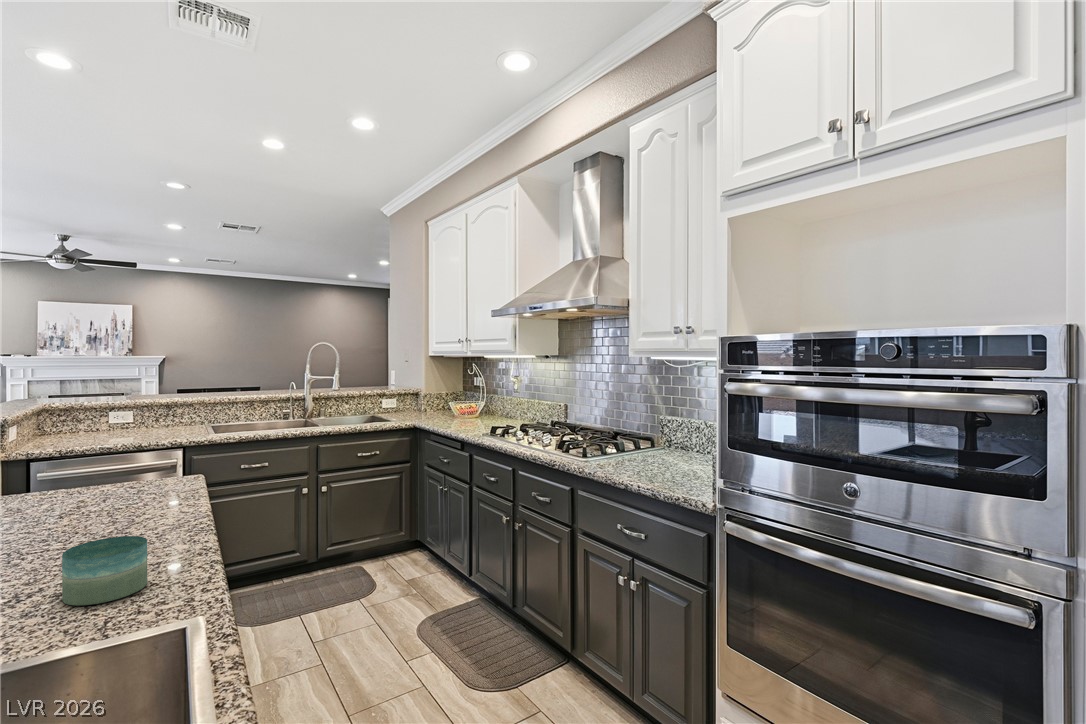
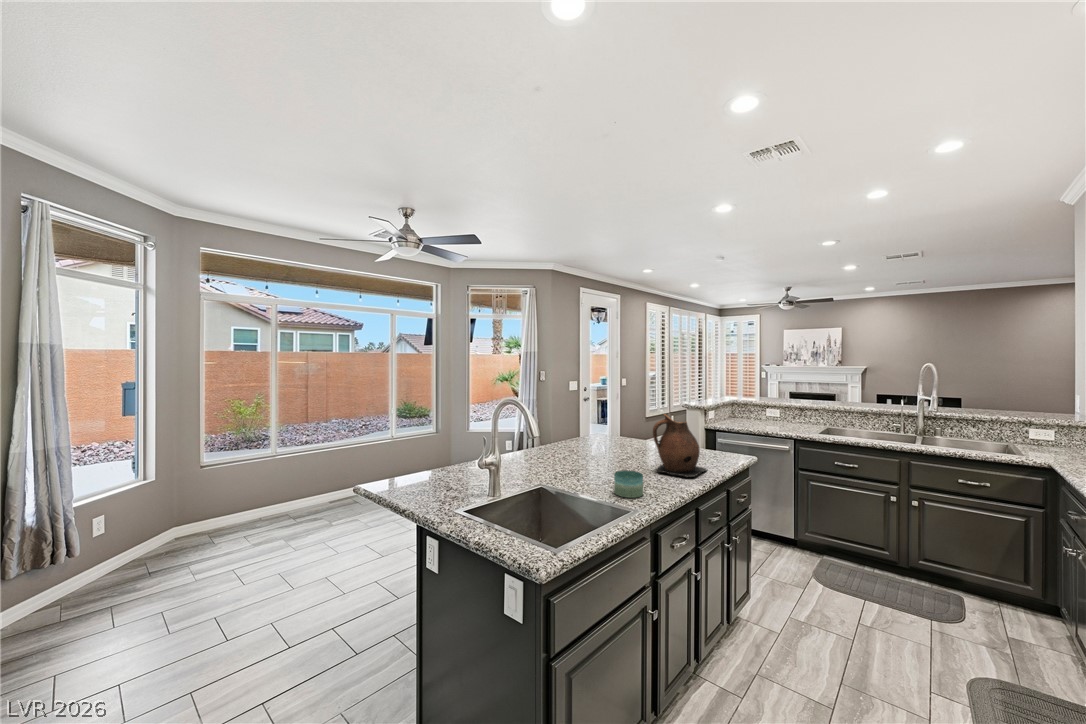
ceramic pitcher: none [70,415,183,535] -> present [653,414,707,477]

